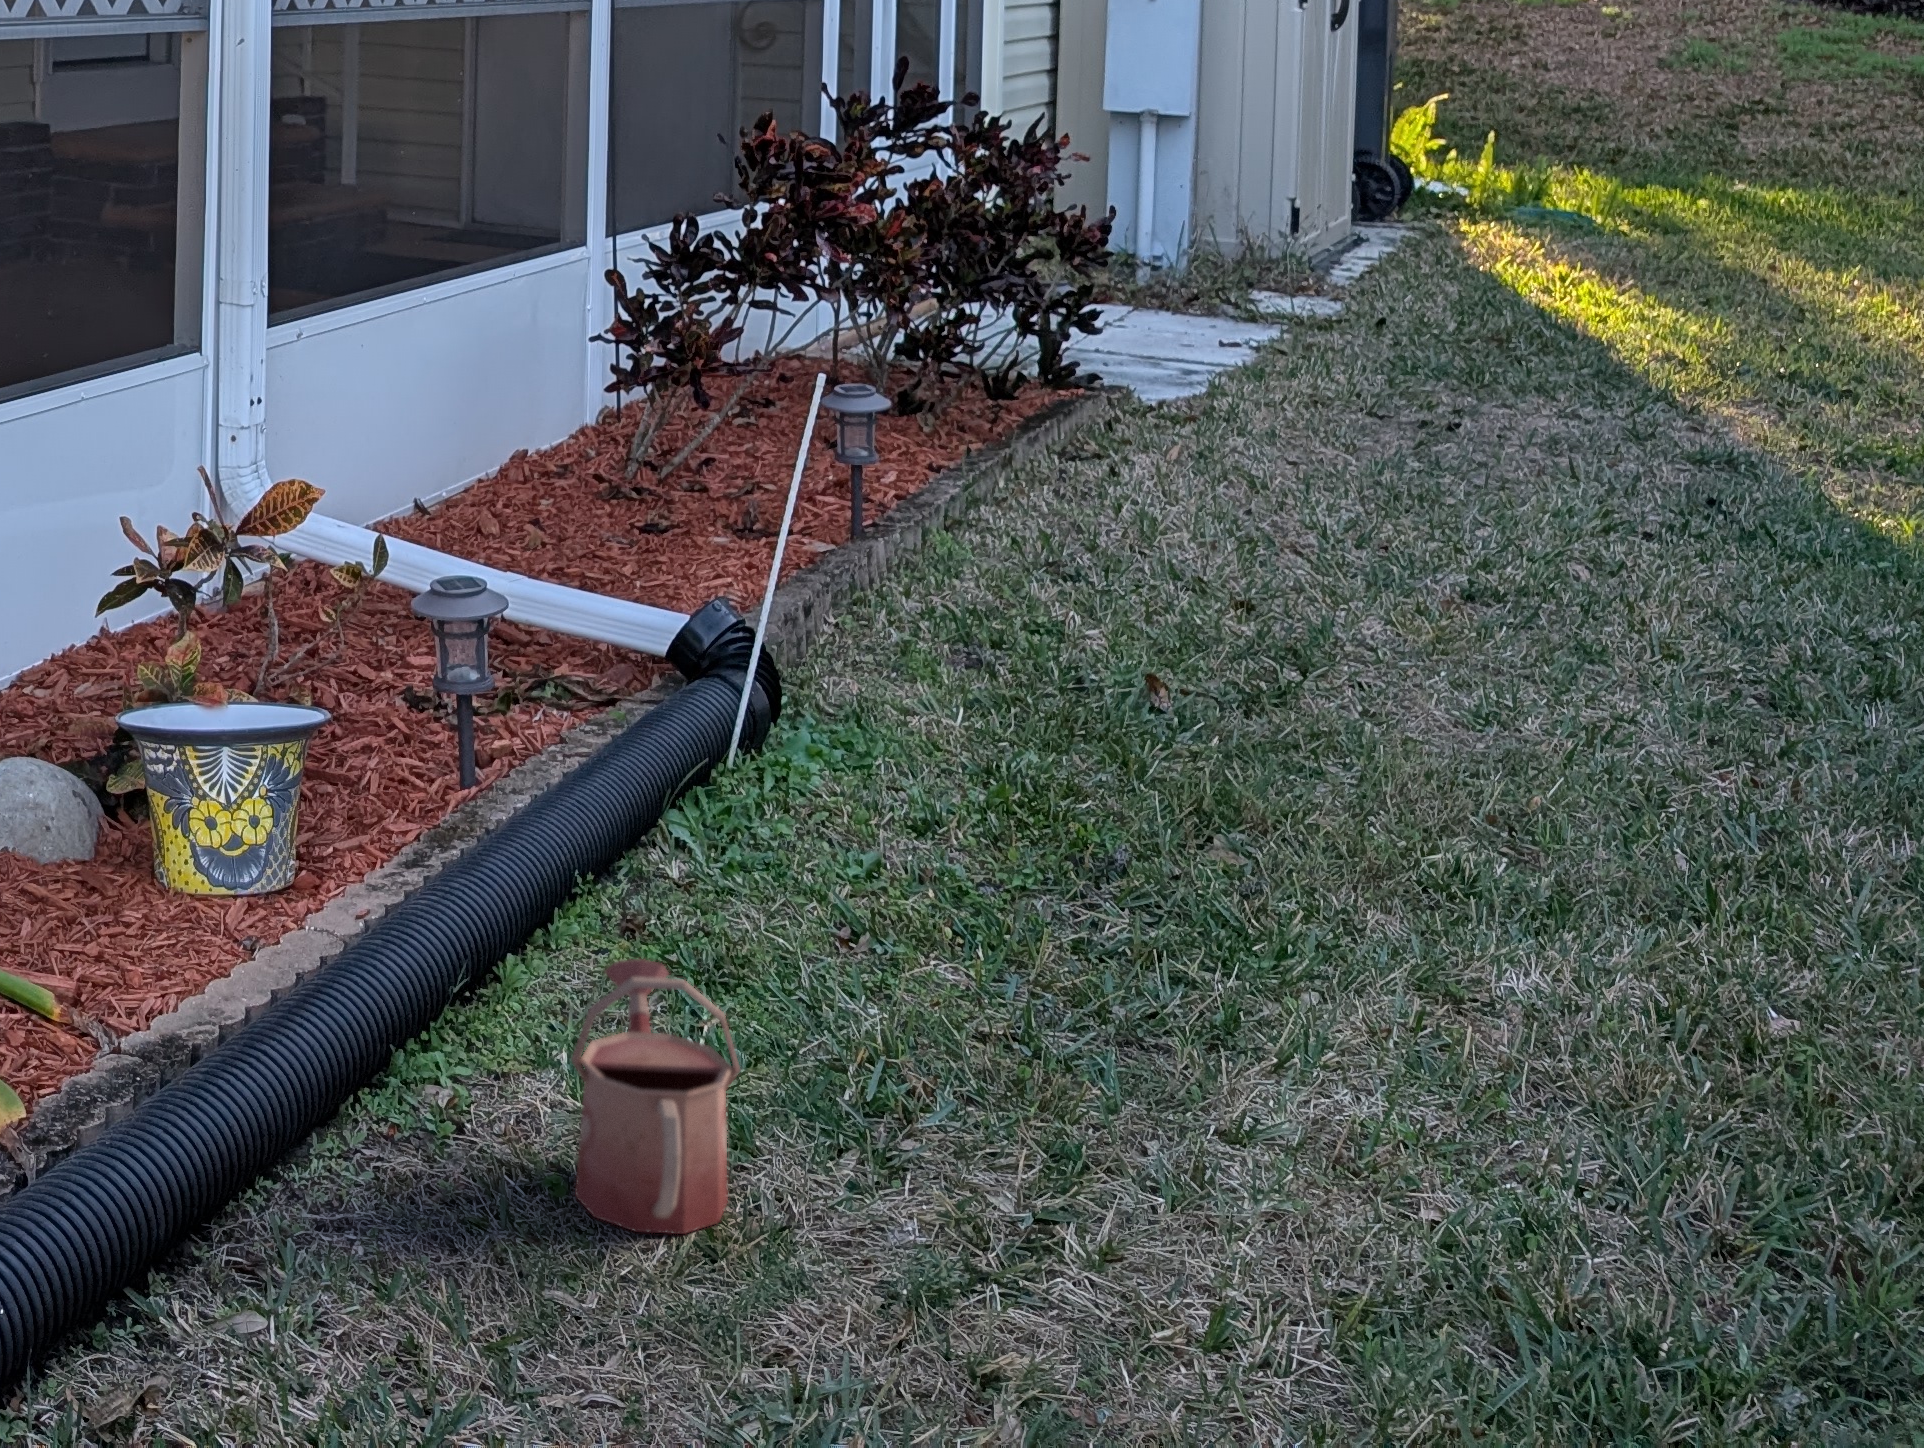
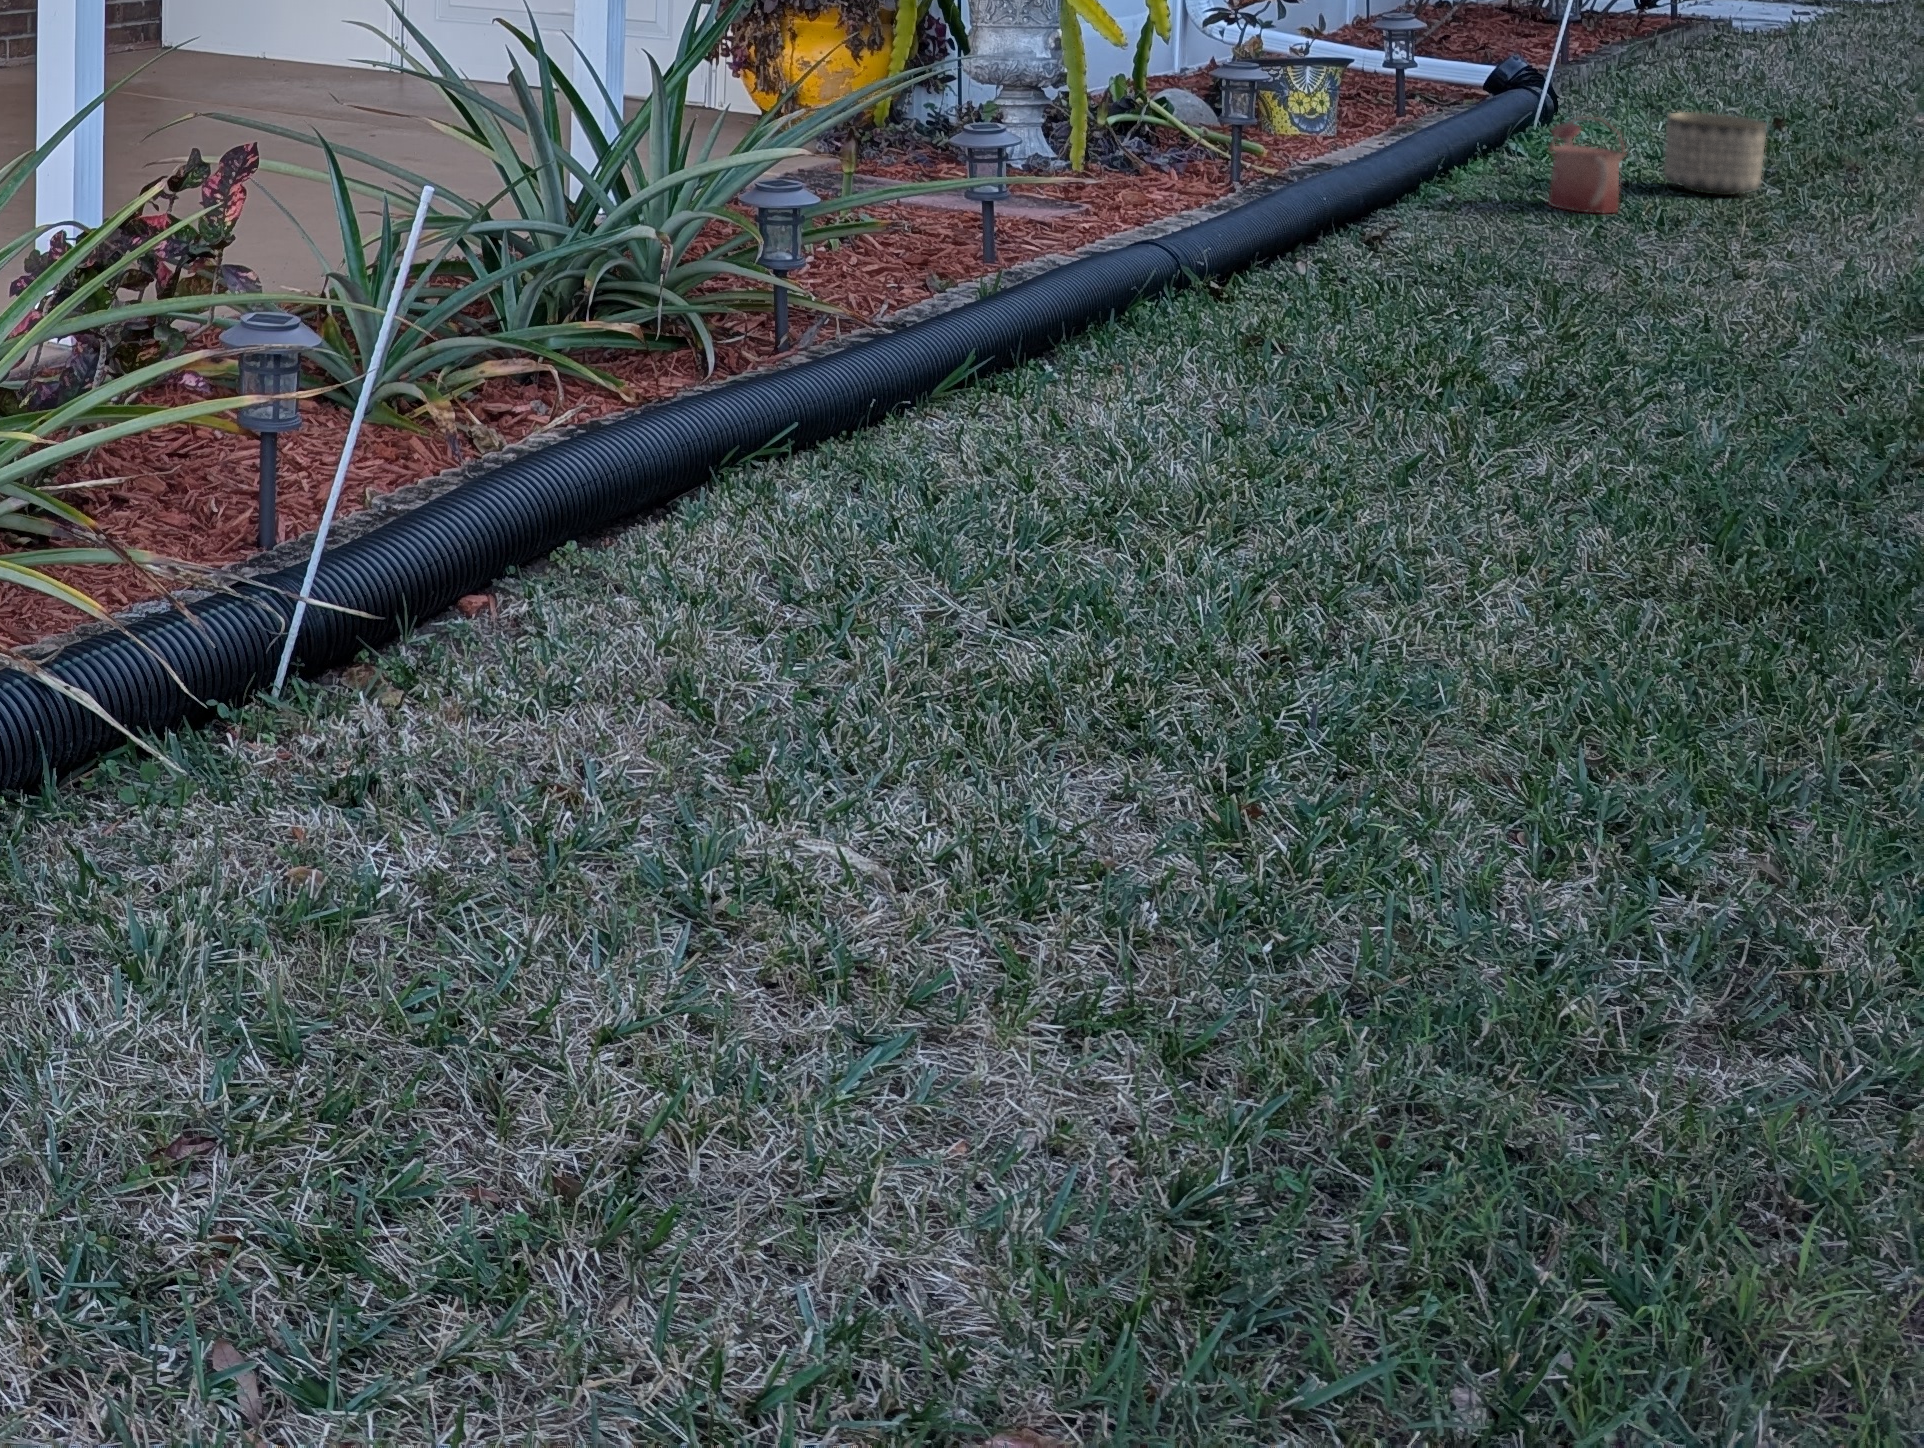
planter: none [869,865,1065,1080] -> present [1664,112,1767,195]

